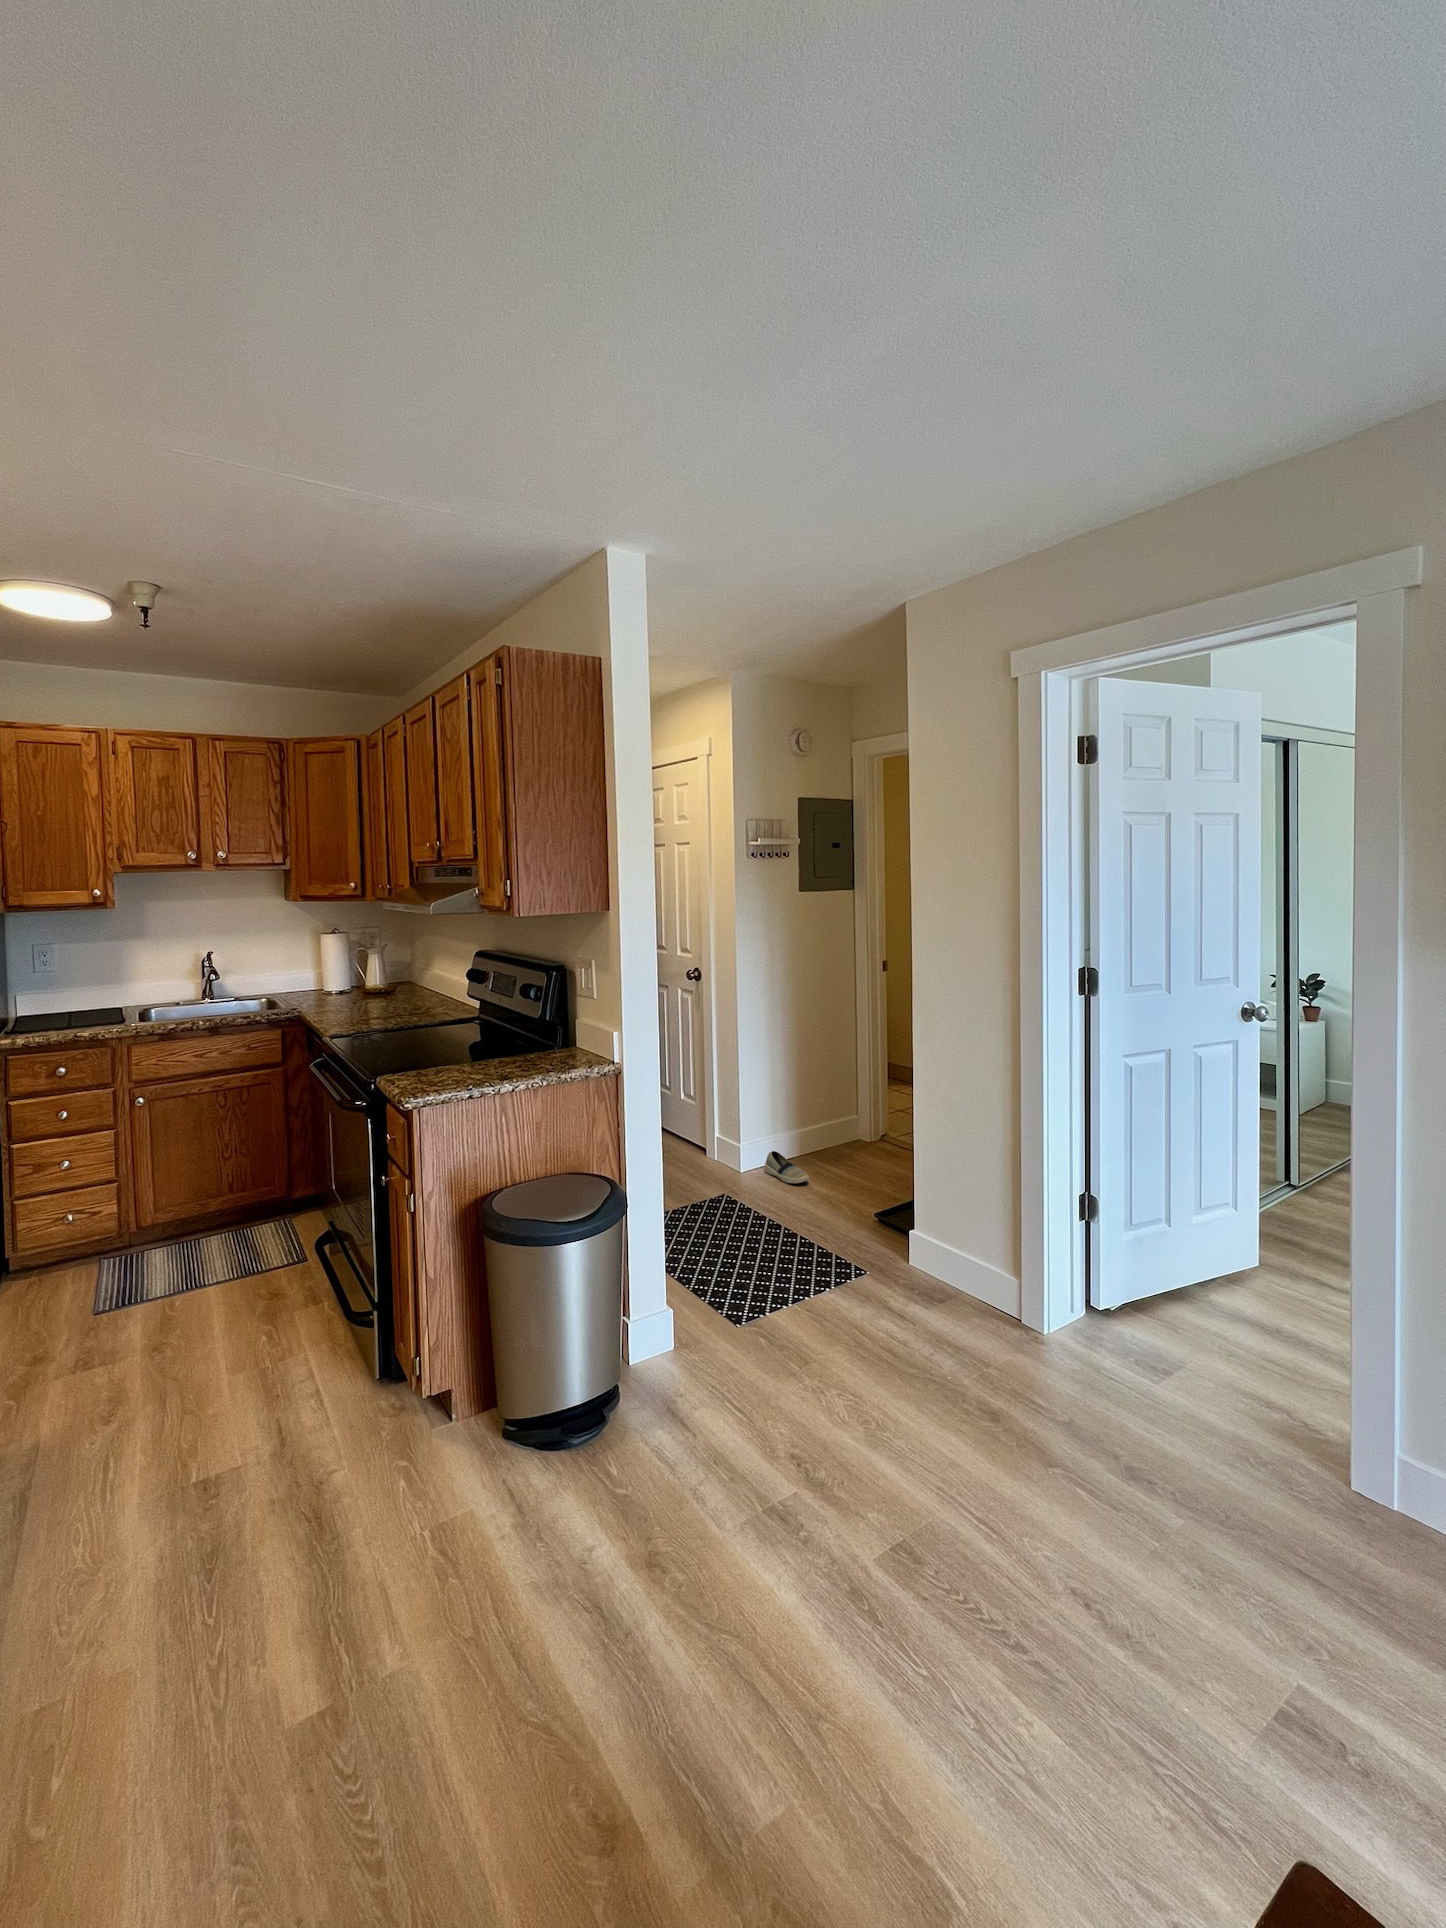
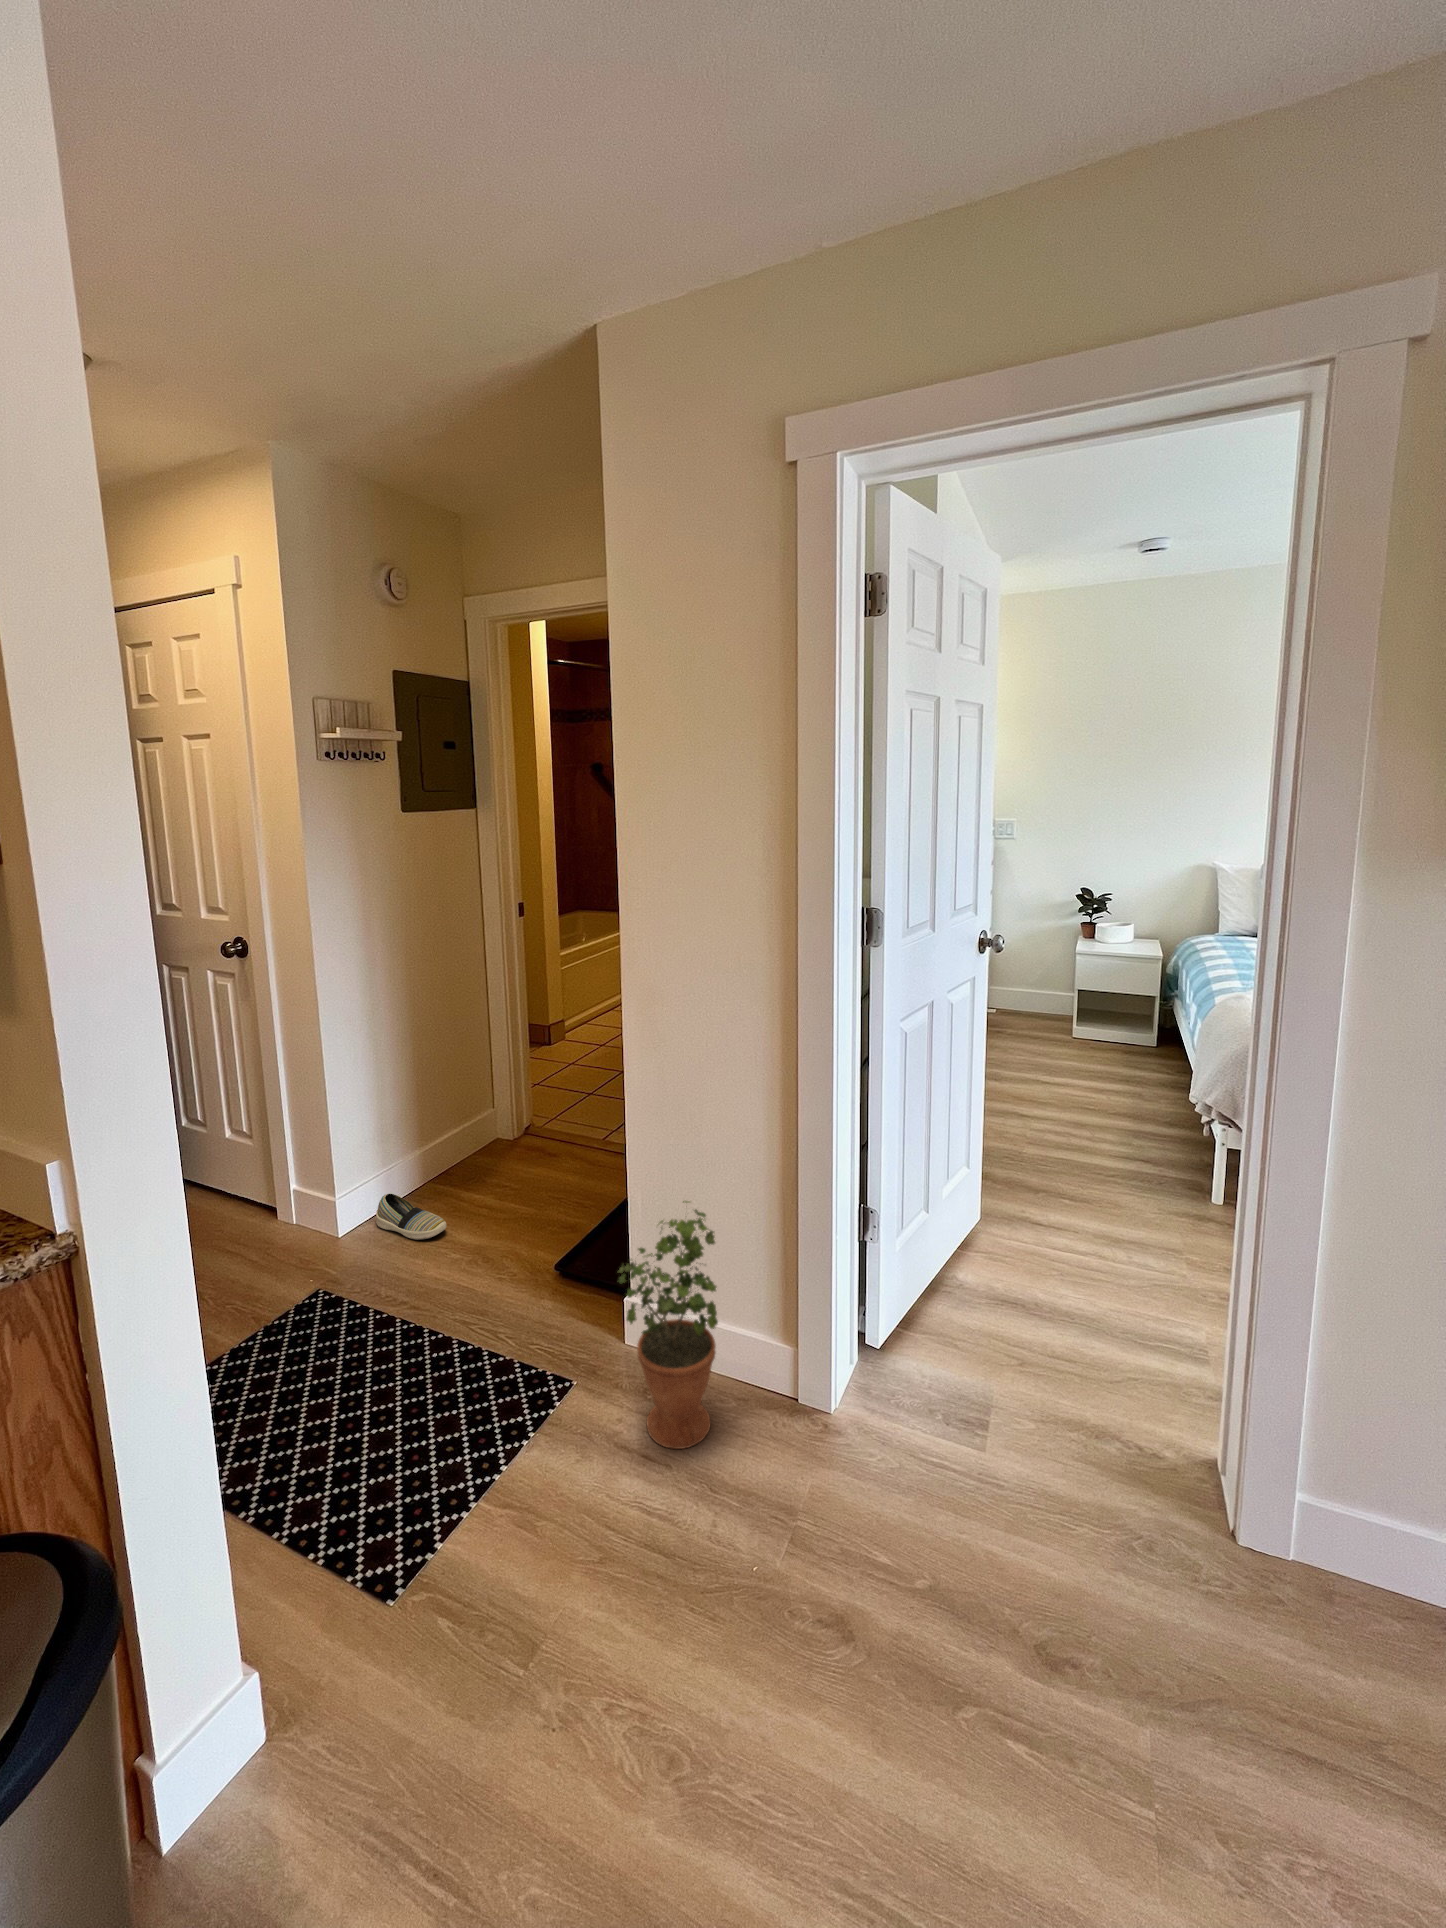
potted plant: none [890,1155,961,1319] -> present [618,1201,718,1449]

